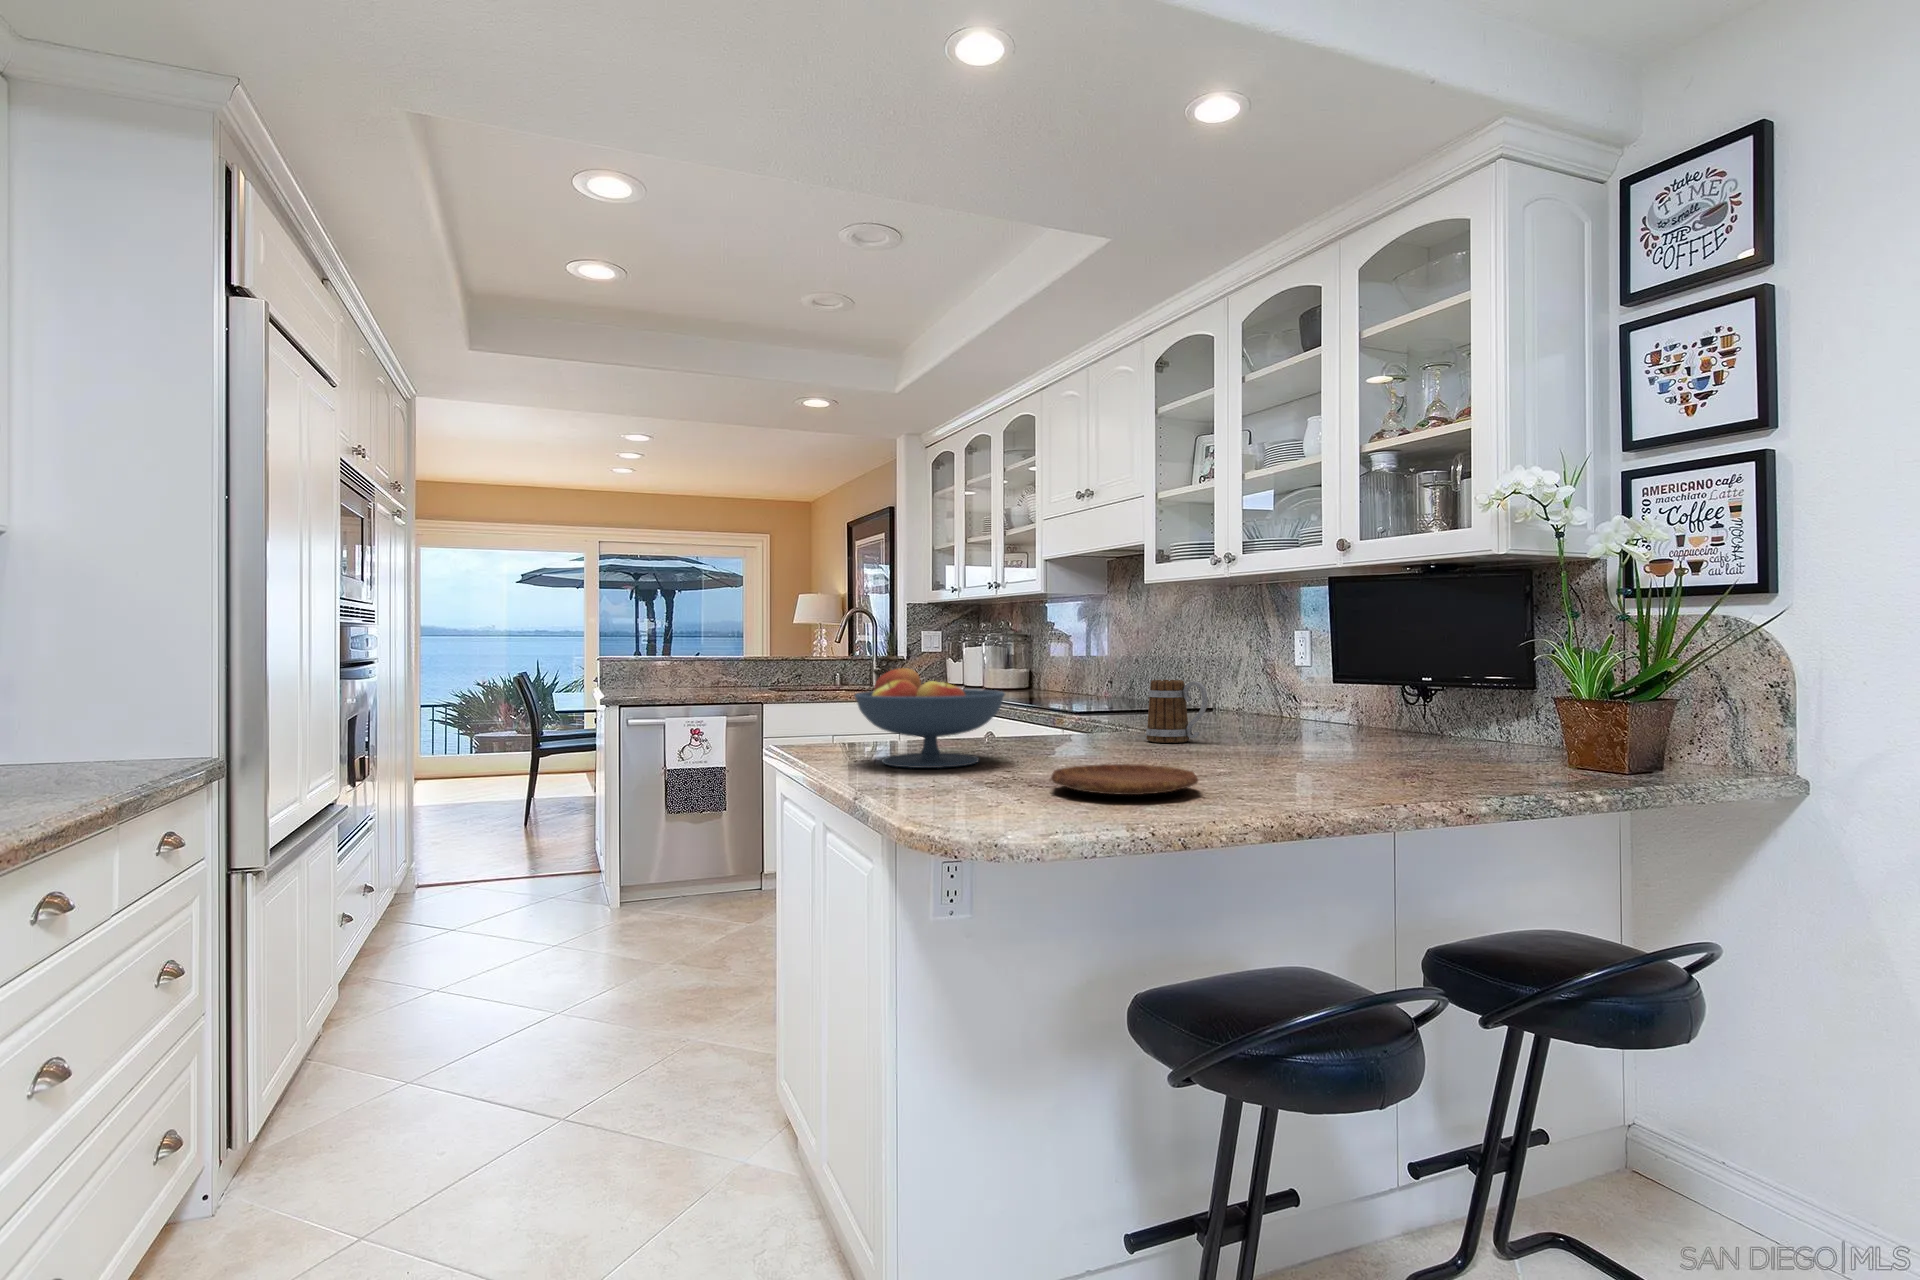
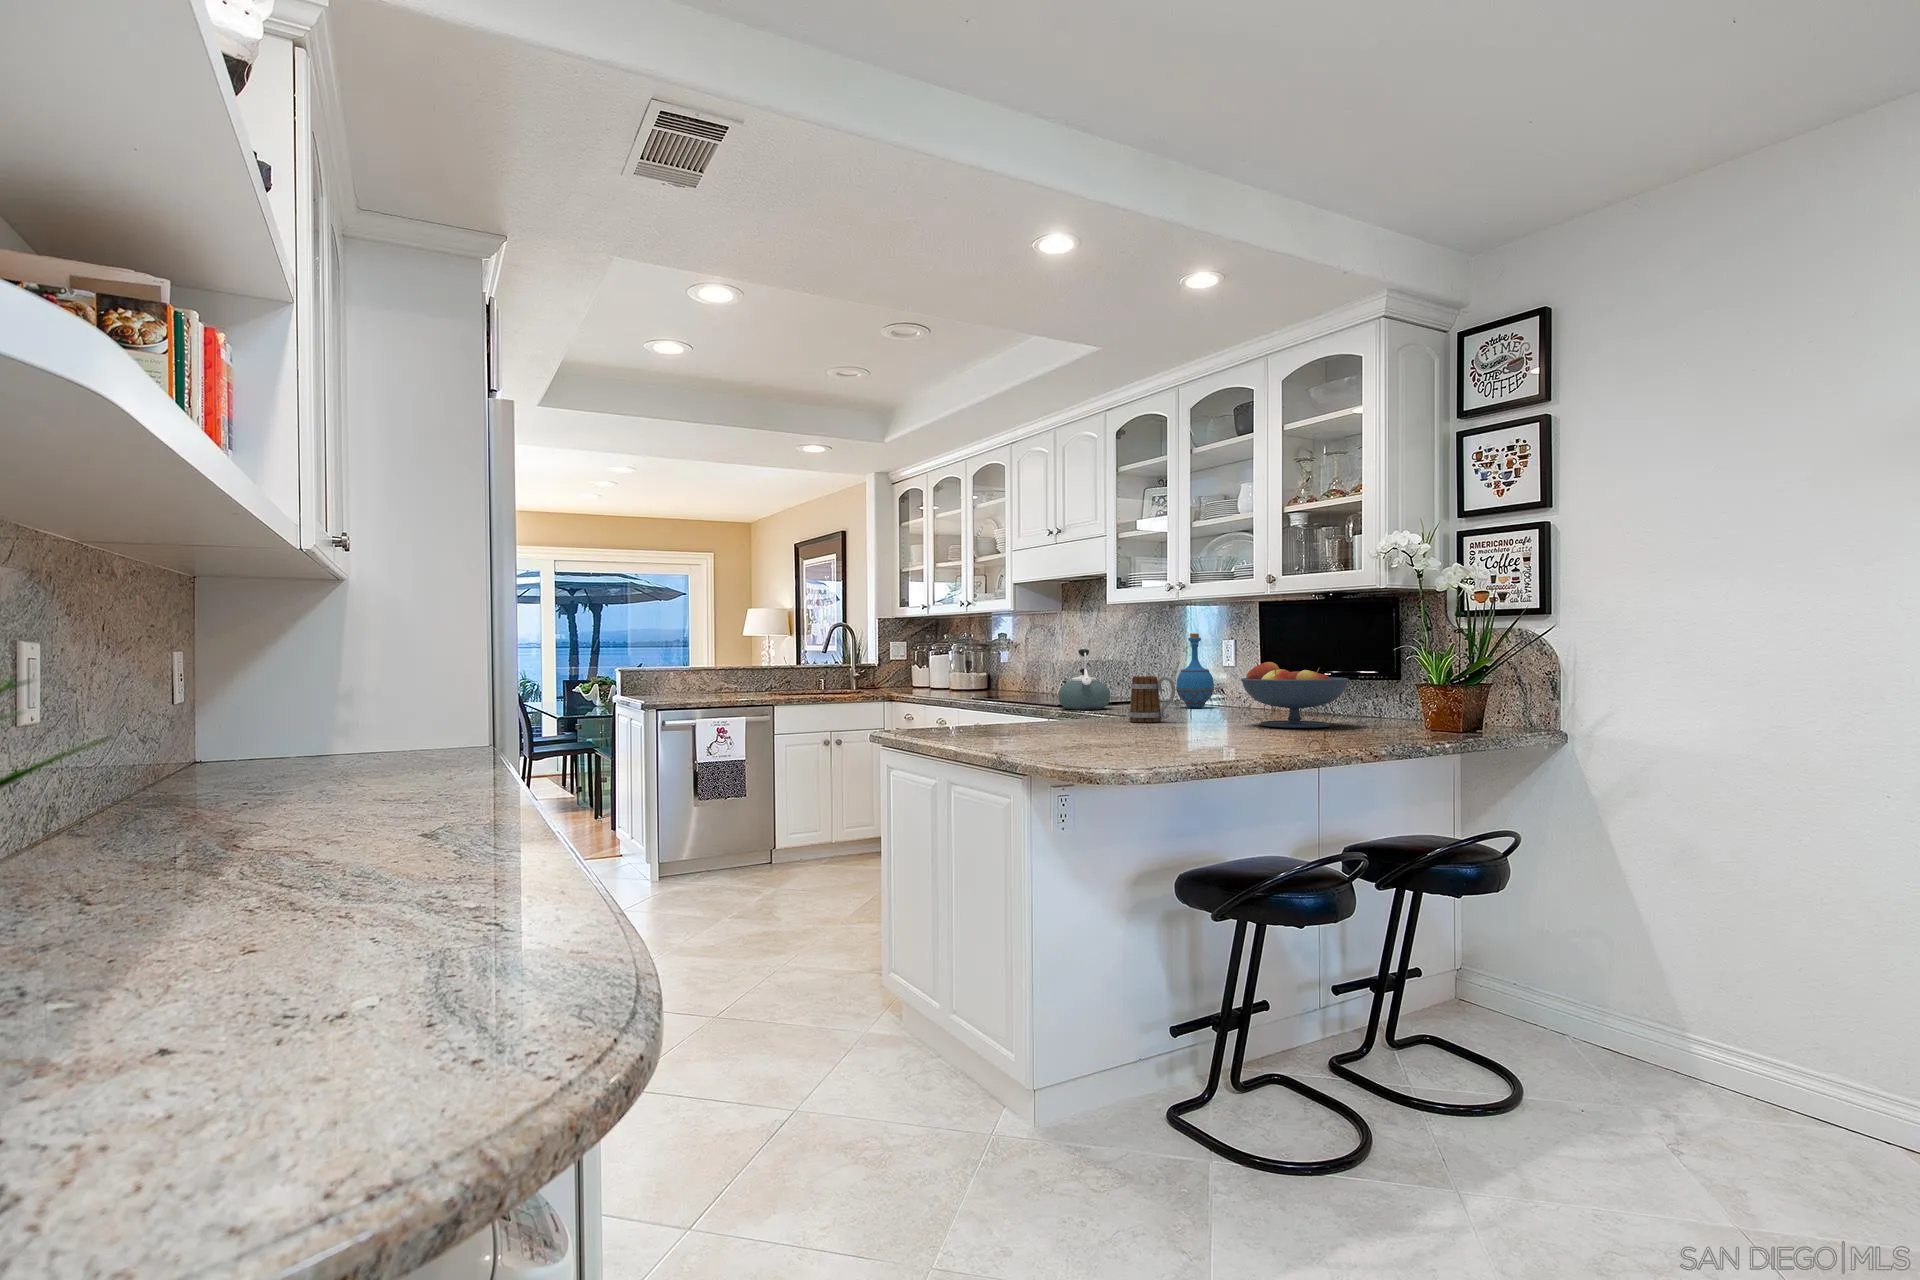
bottle: none [1232,622,1282,718] -> present [1176,633,1214,708]
kettle: none [1079,642,1145,719] -> present [1058,649,1110,710]
fruit bowl: present [855,668,1005,768] -> present [1241,662,1349,728]
tray: present [1051,764,1198,795] -> none [1098,730,1200,746]

